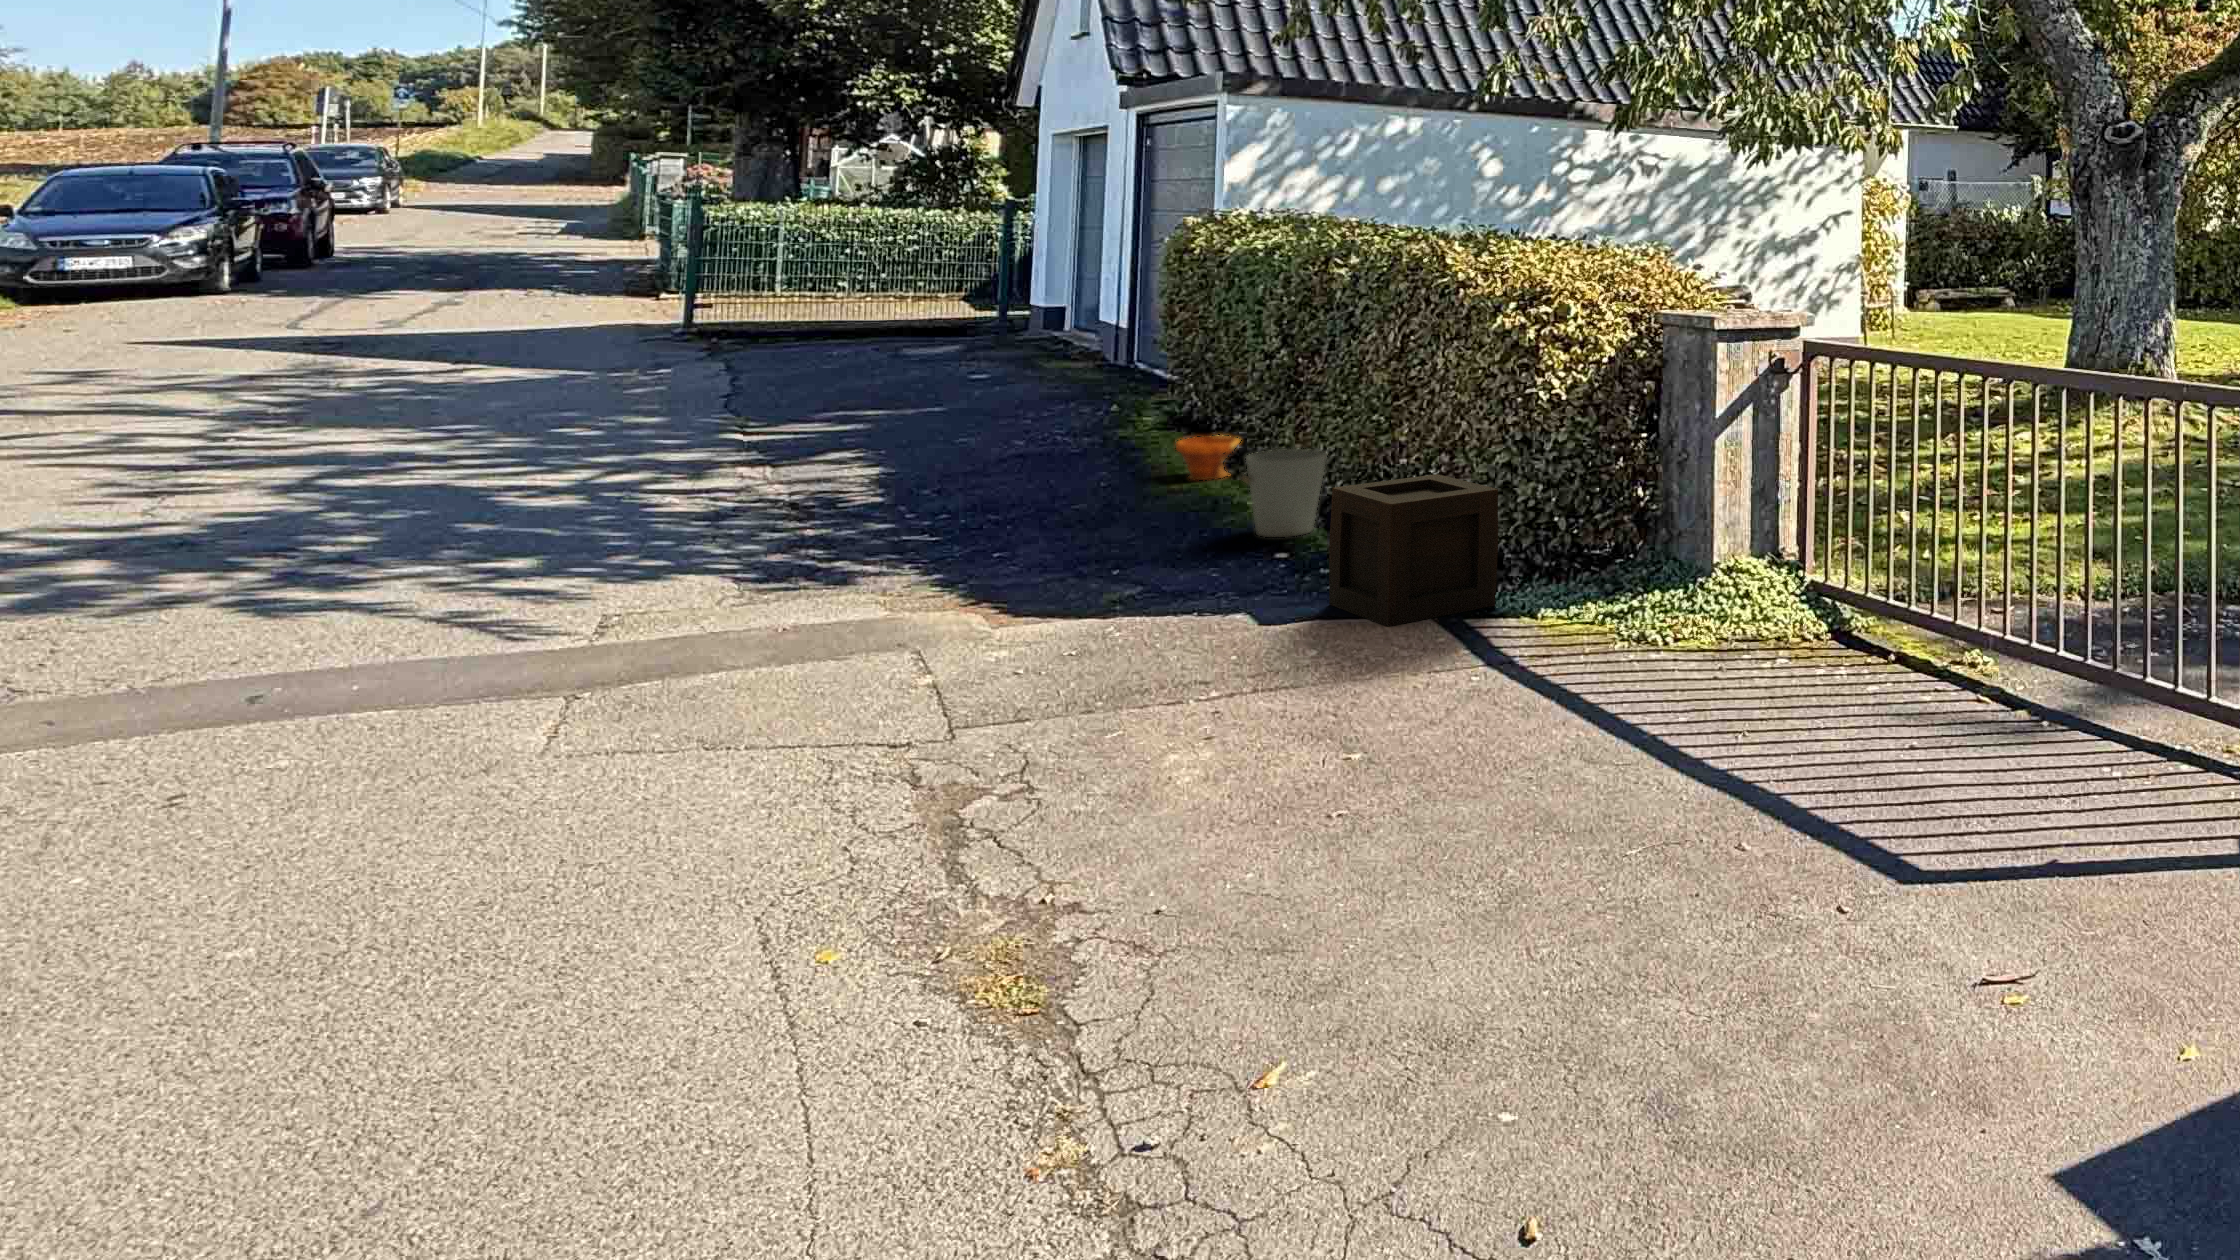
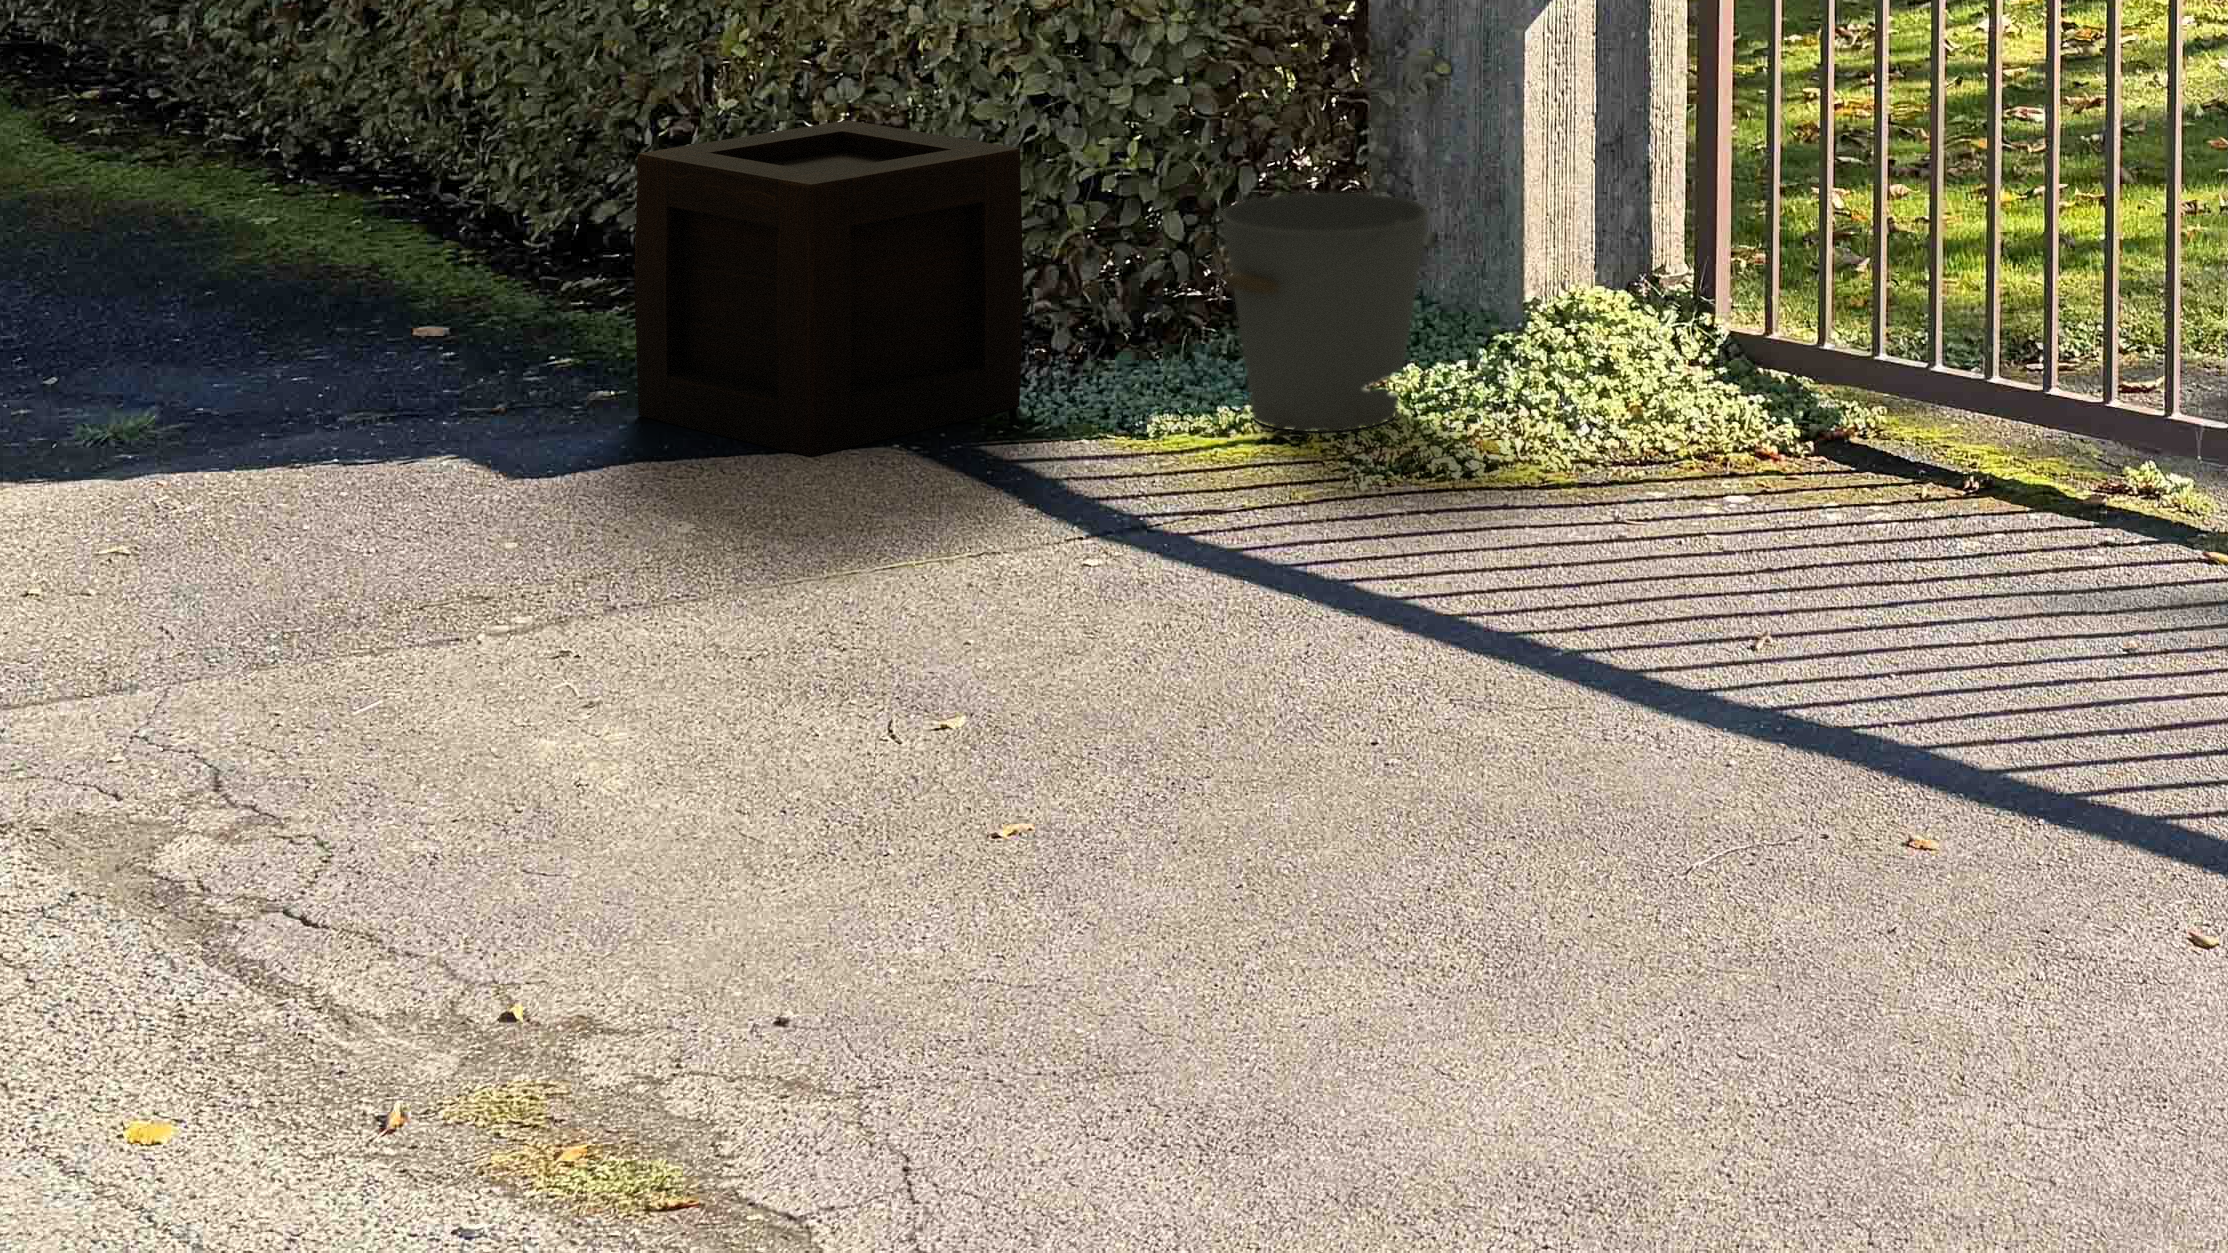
planter: present [1176,436,1239,480] -> none [35,54,188,158]
bucket: present [1242,449,1327,537] -> present [1216,193,1429,432]

